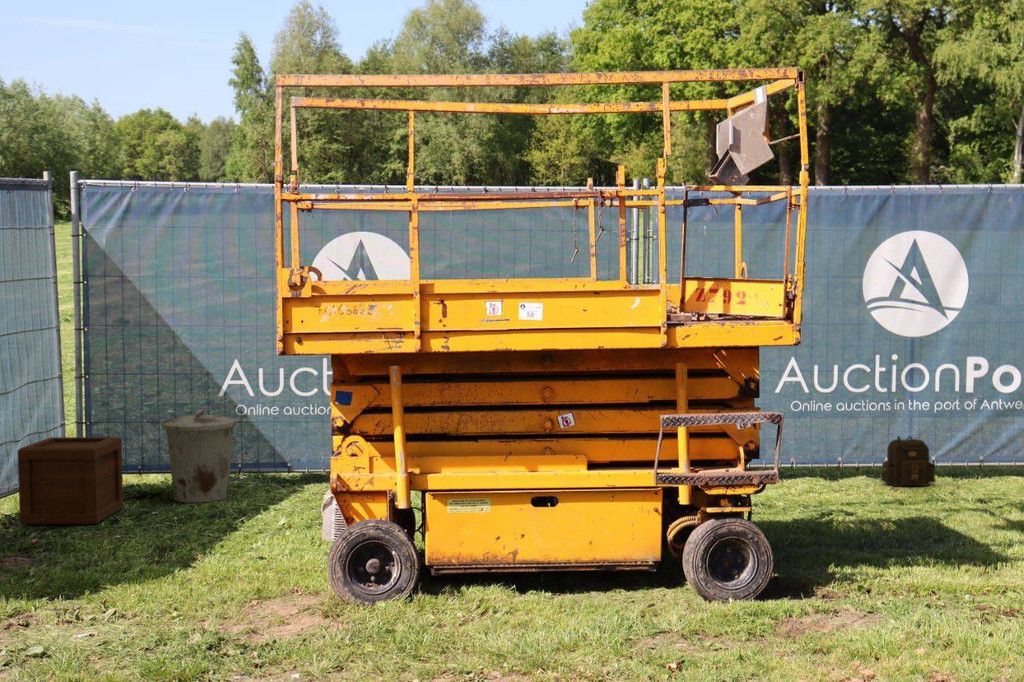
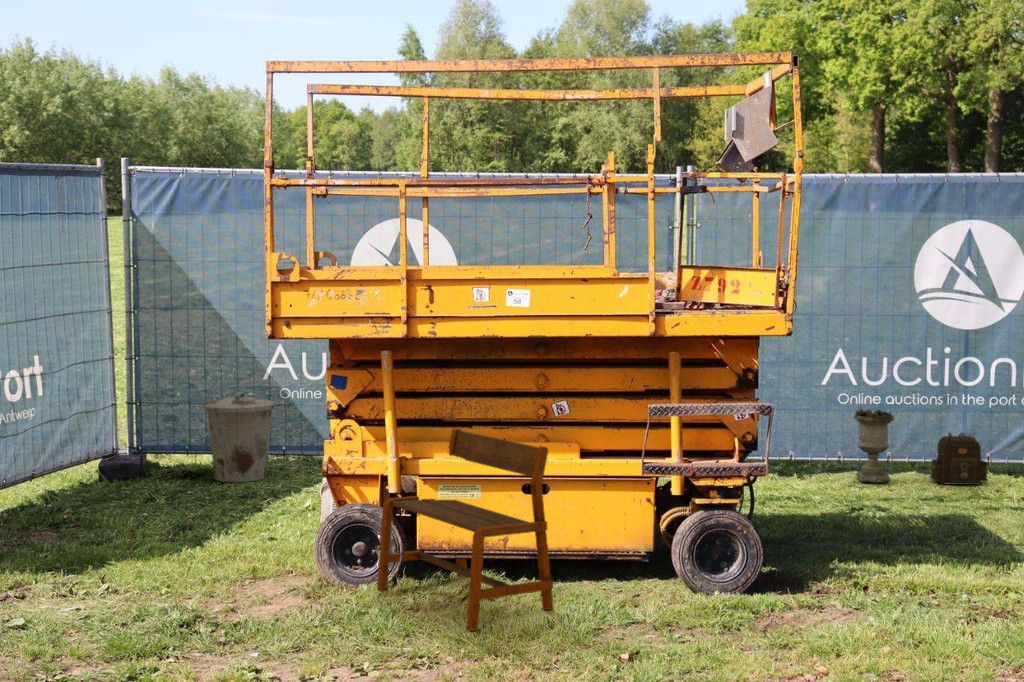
planter: none [809,414,851,487] -> present [854,409,894,483]
wooden crate: present [18,437,123,525] -> none [61,416,164,500]
bench: none [389,443,577,649] -> present [377,428,553,631]

